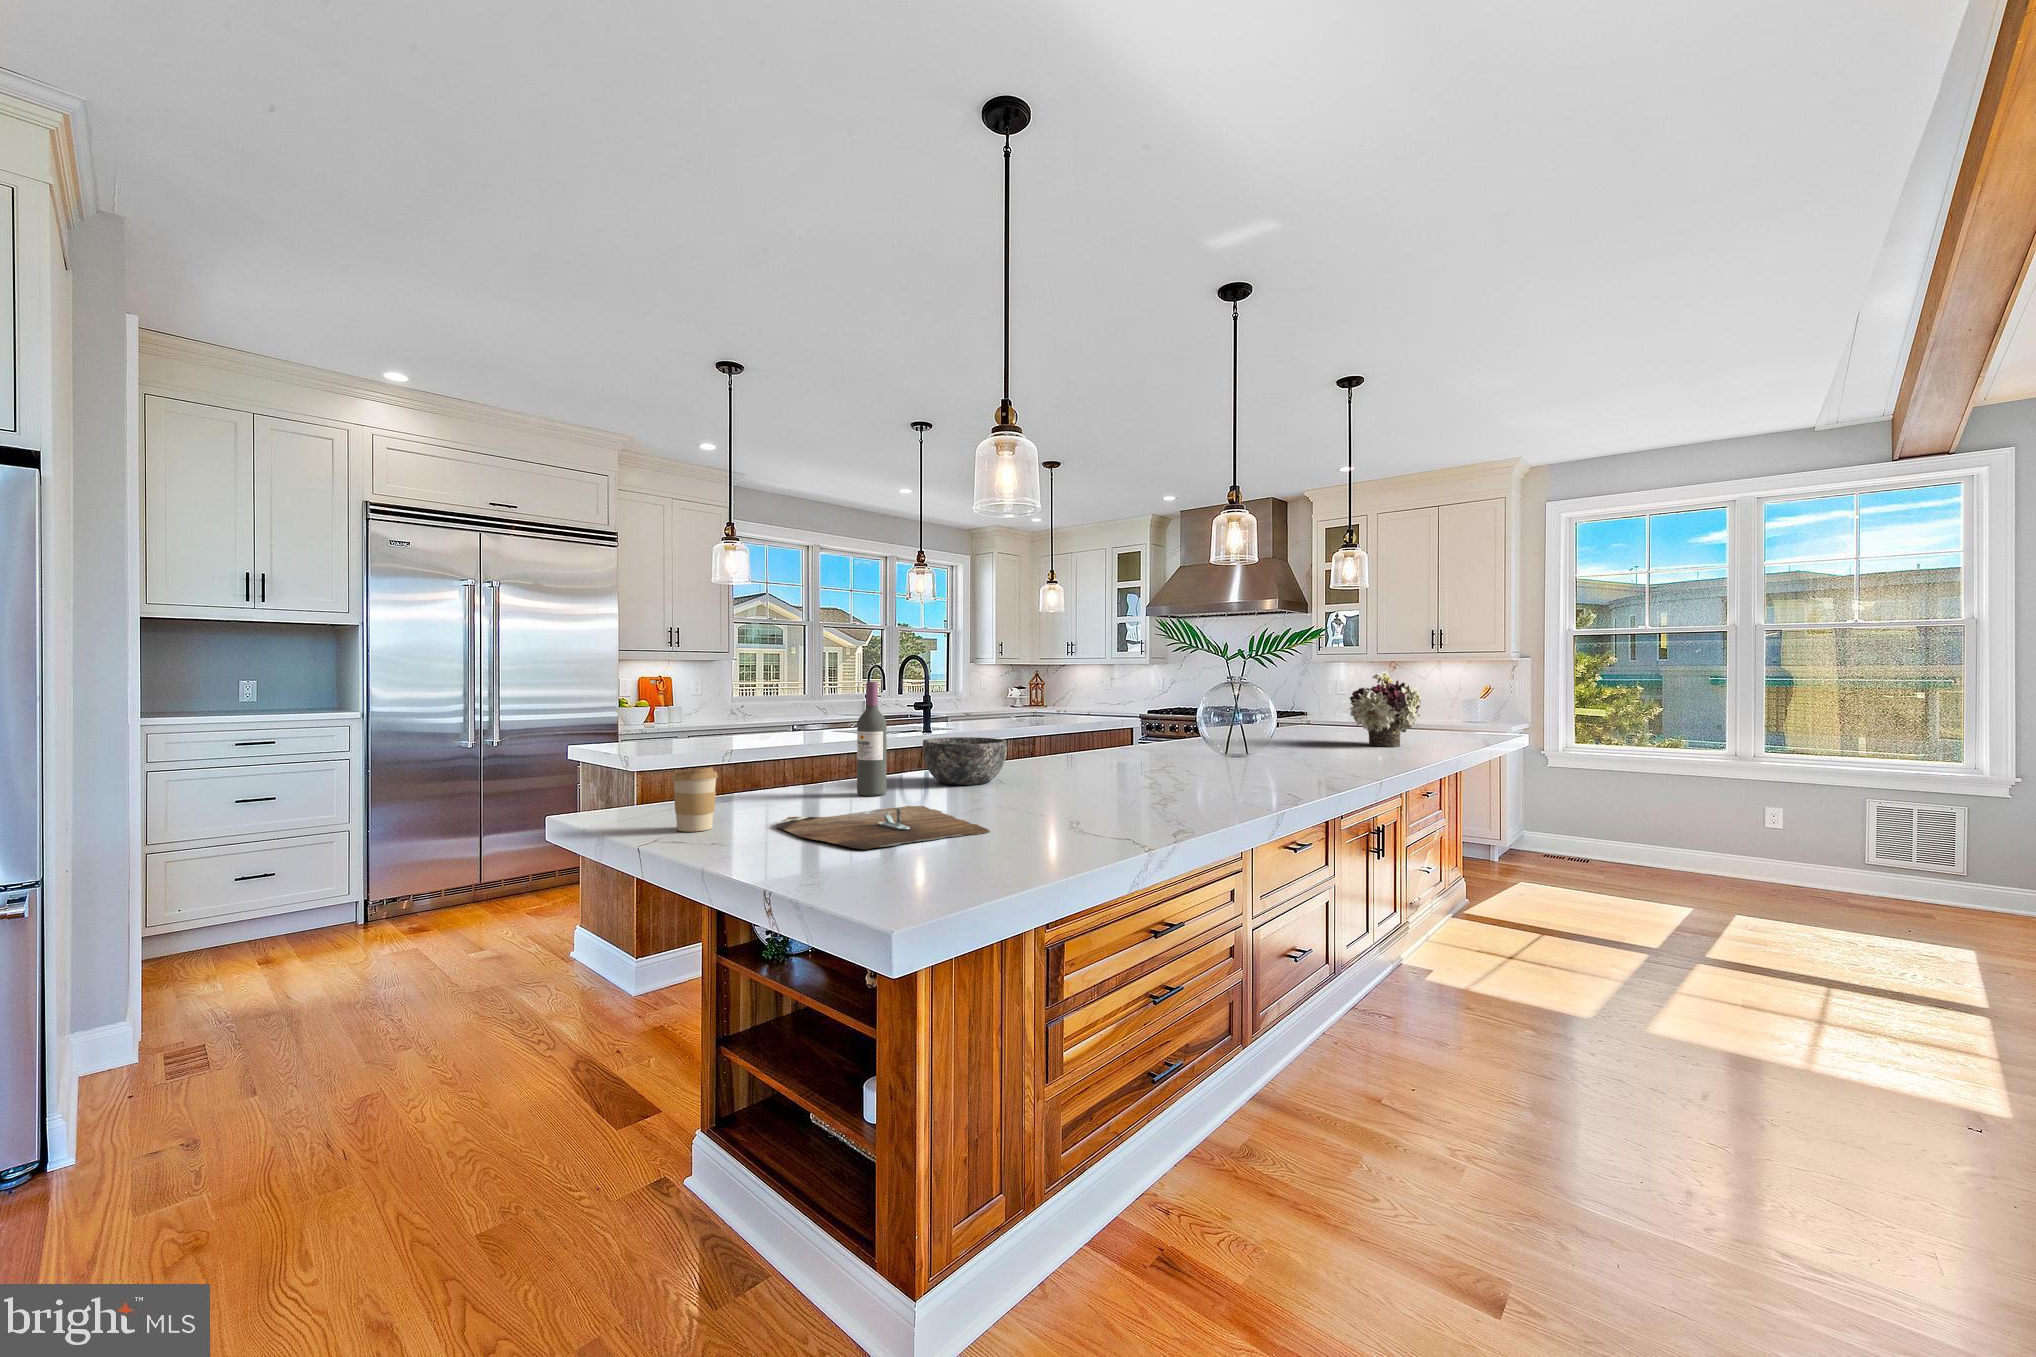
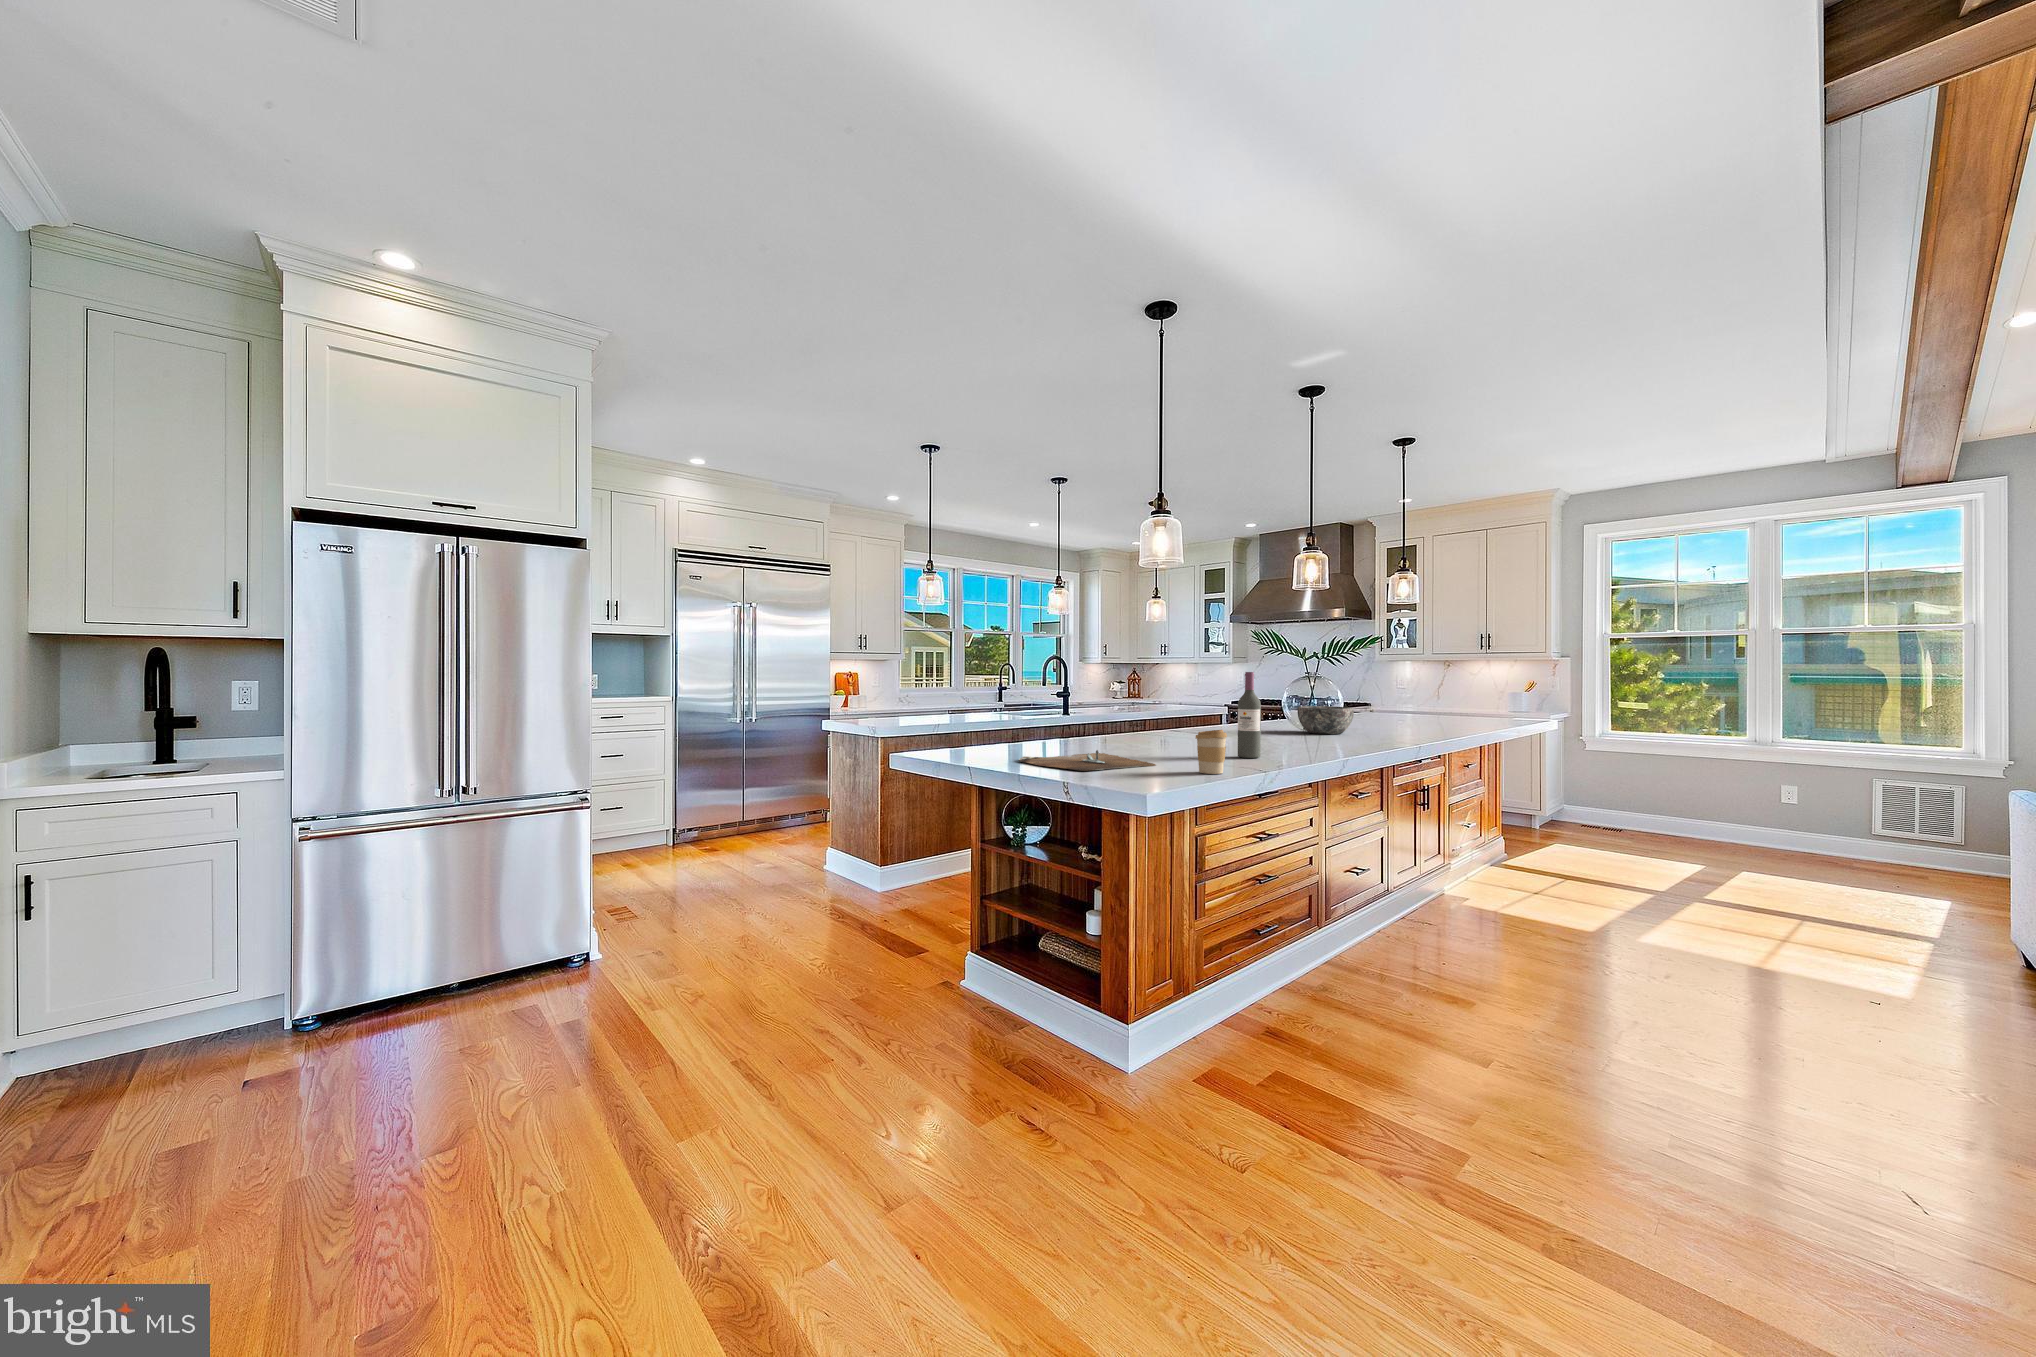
flower arrangement: present [1349,671,1422,747] -> none [1405,667,1465,726]
wine bottle: present [857,682,887,796] -> present [1238,672,1261,758]
bowl: present [922,737,1007,785] -> present [1298,706,1354,734]
coffee cup: present [671,767,718,832] -> present [1196,730,1227,774]

